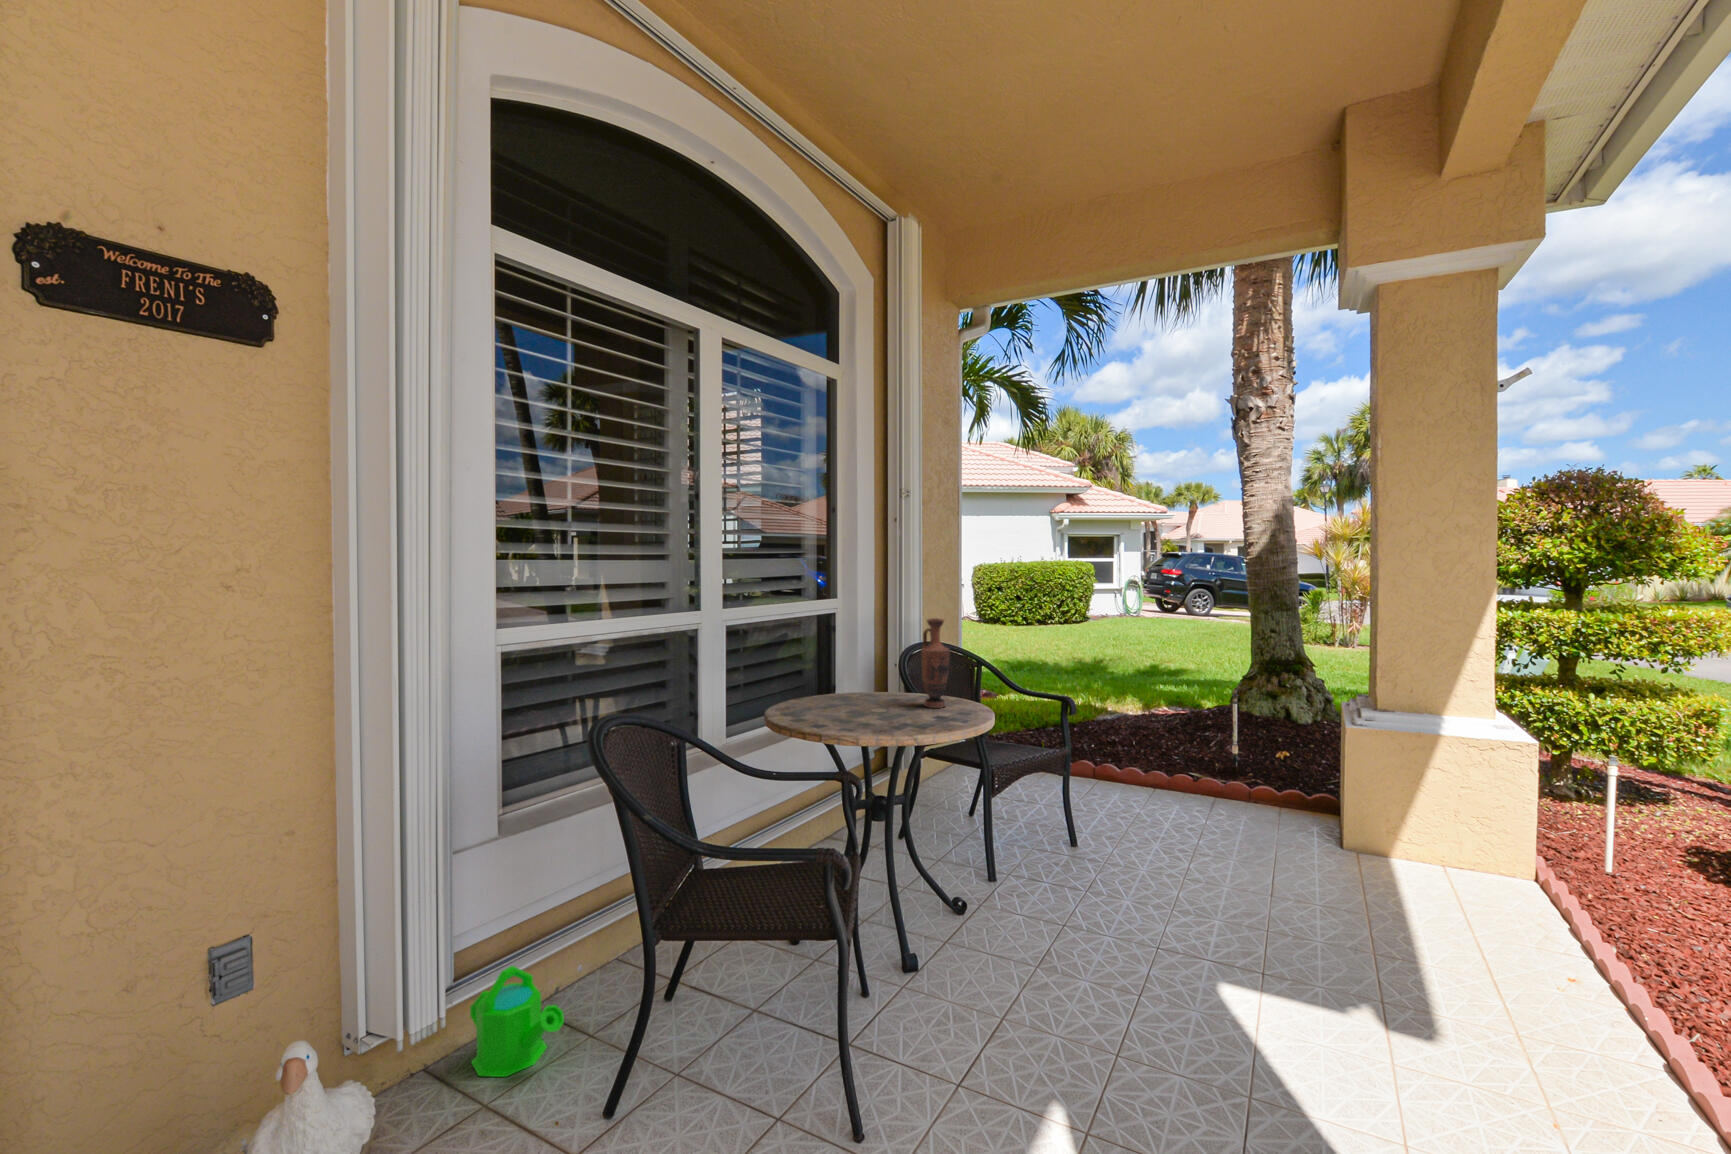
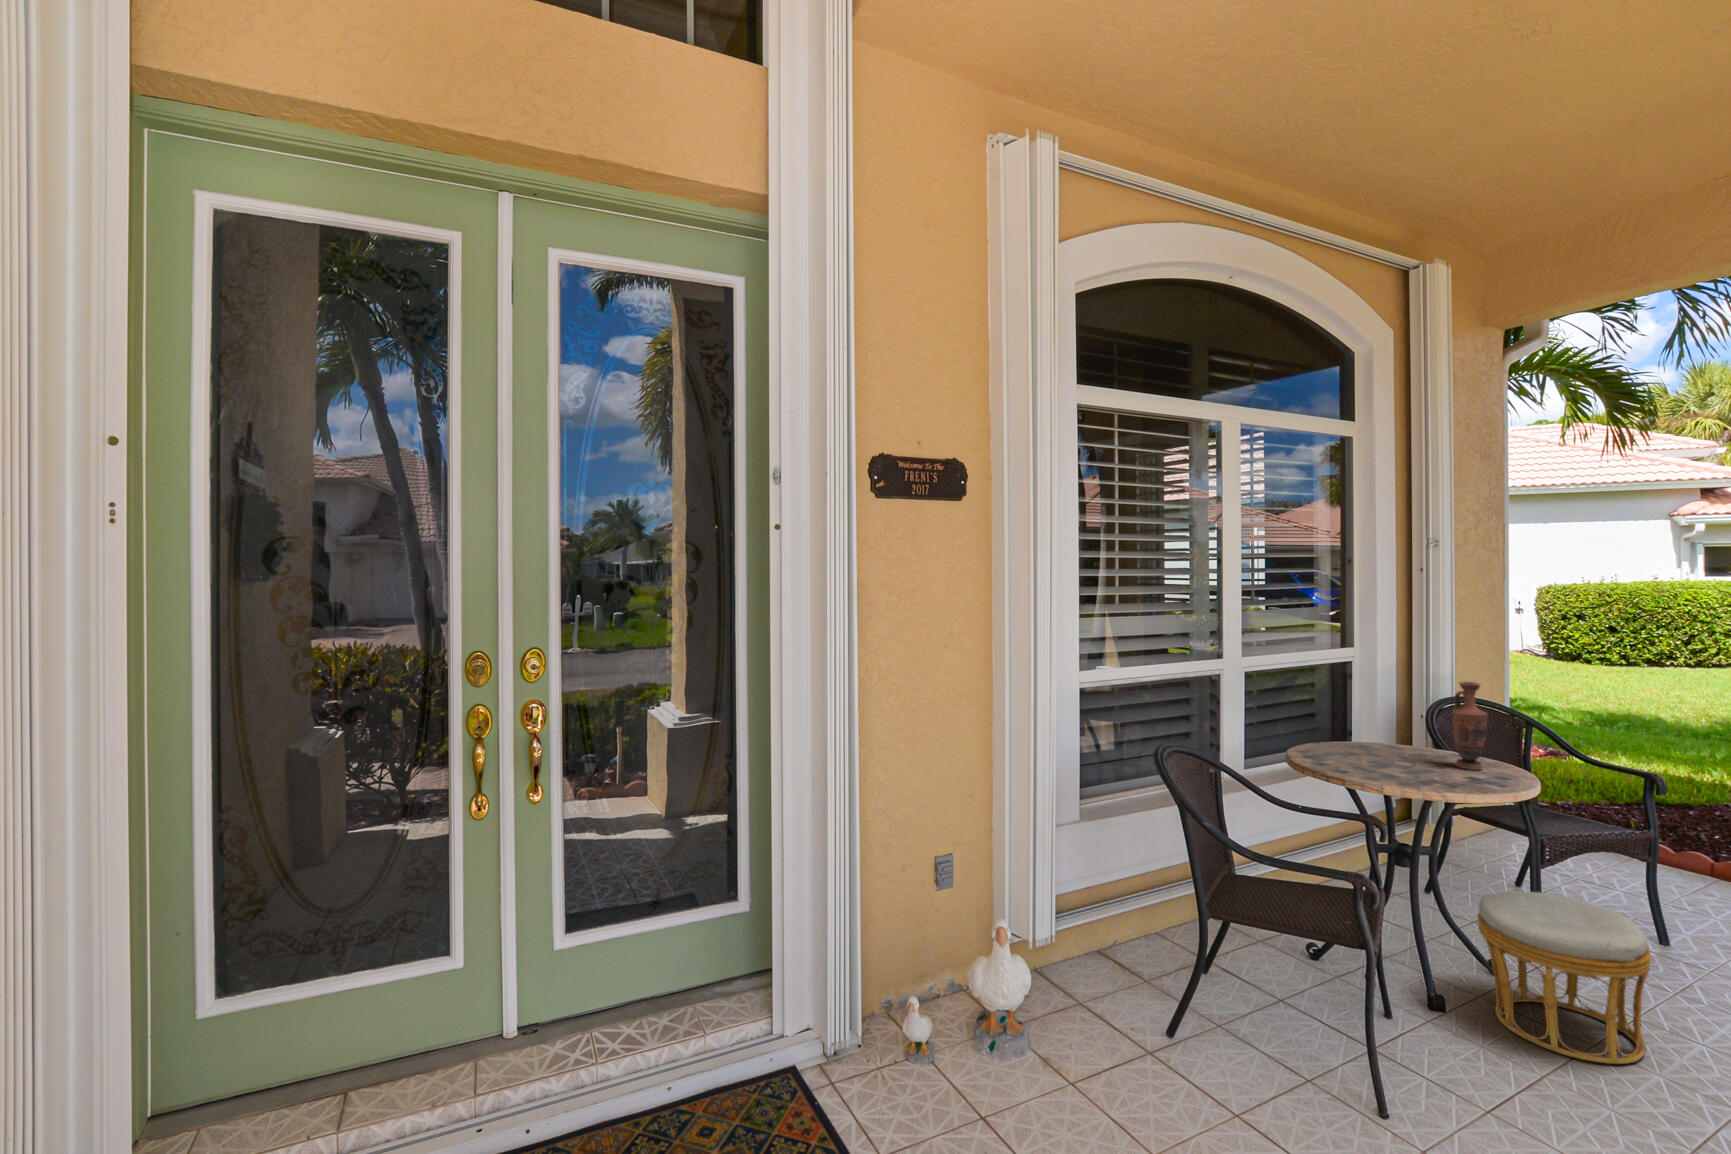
ottoman: none [943,822,1077,990] -> present [1477,891,1651,1064]
watering can: present [470,966,564,1077] -> none [1062,913,1134,988]

